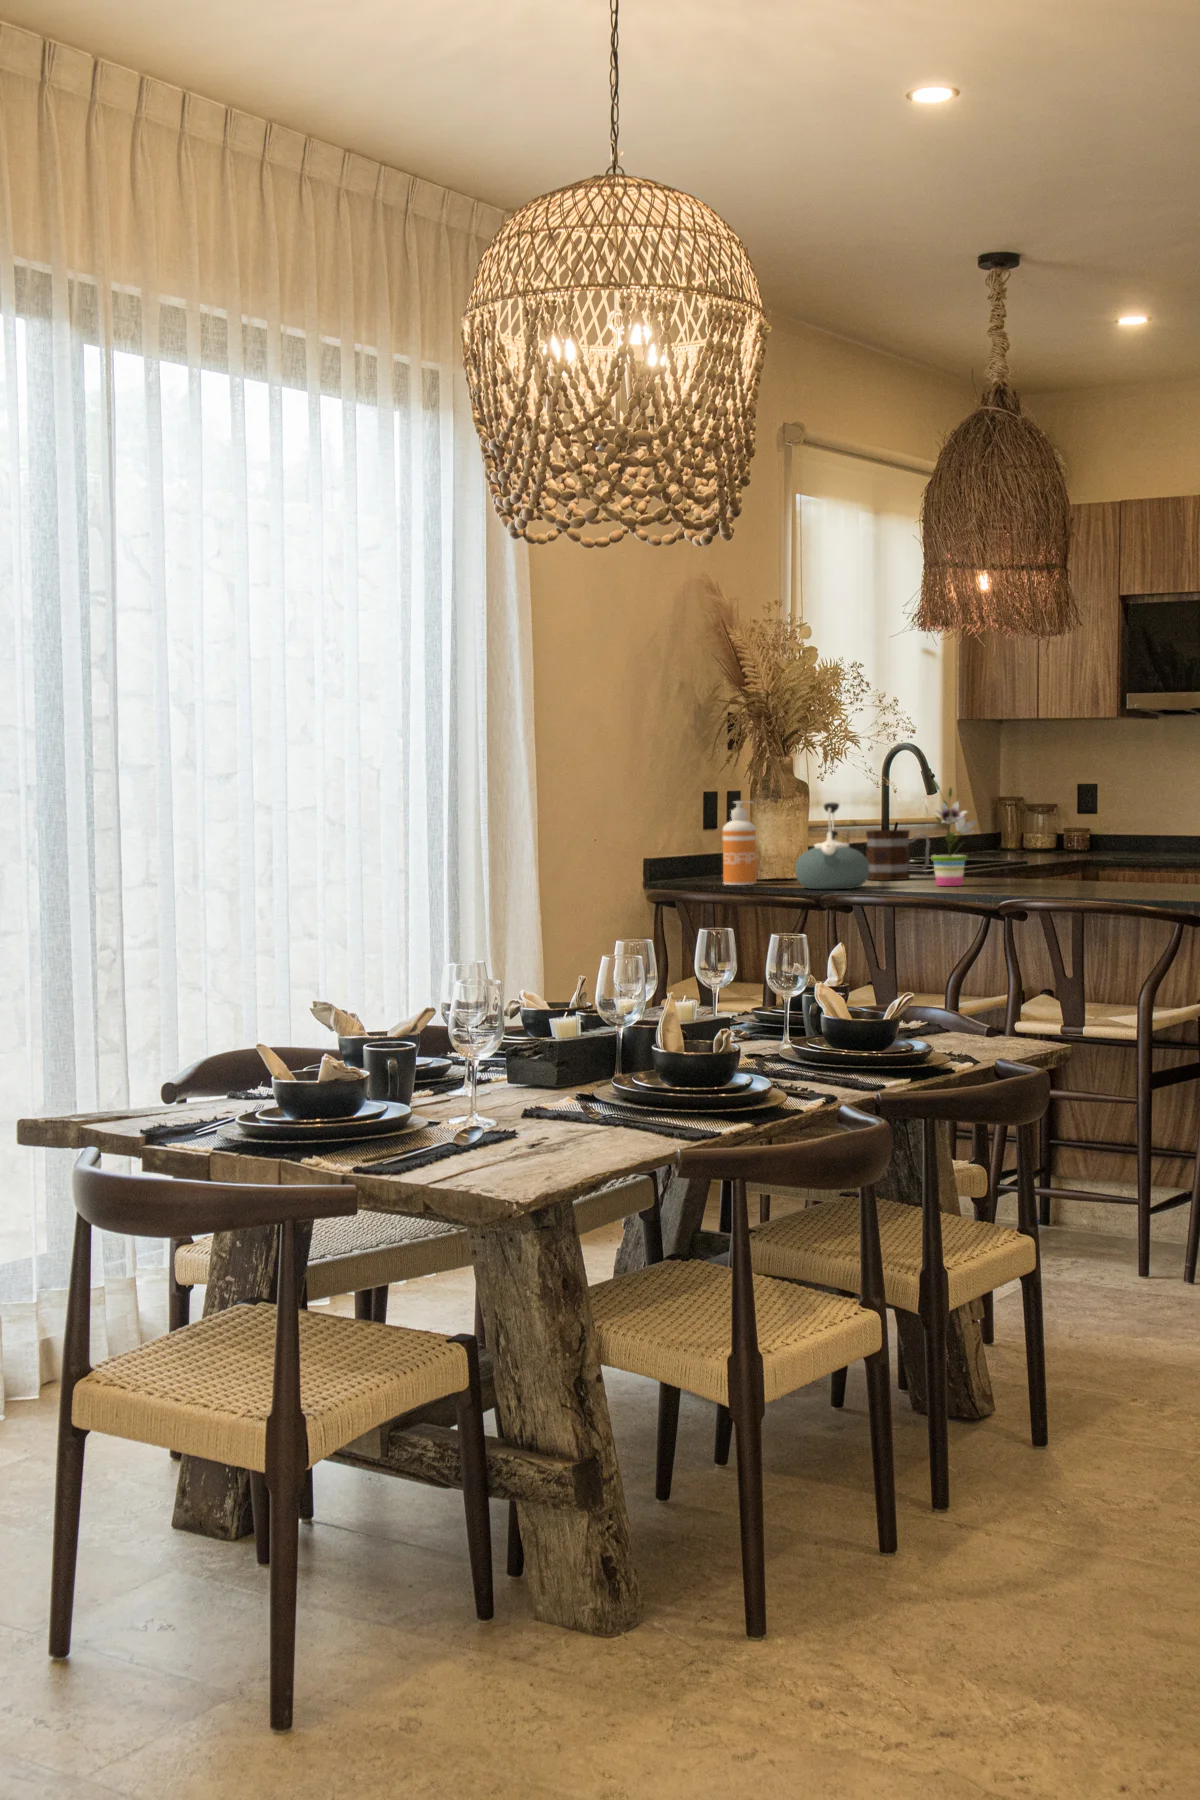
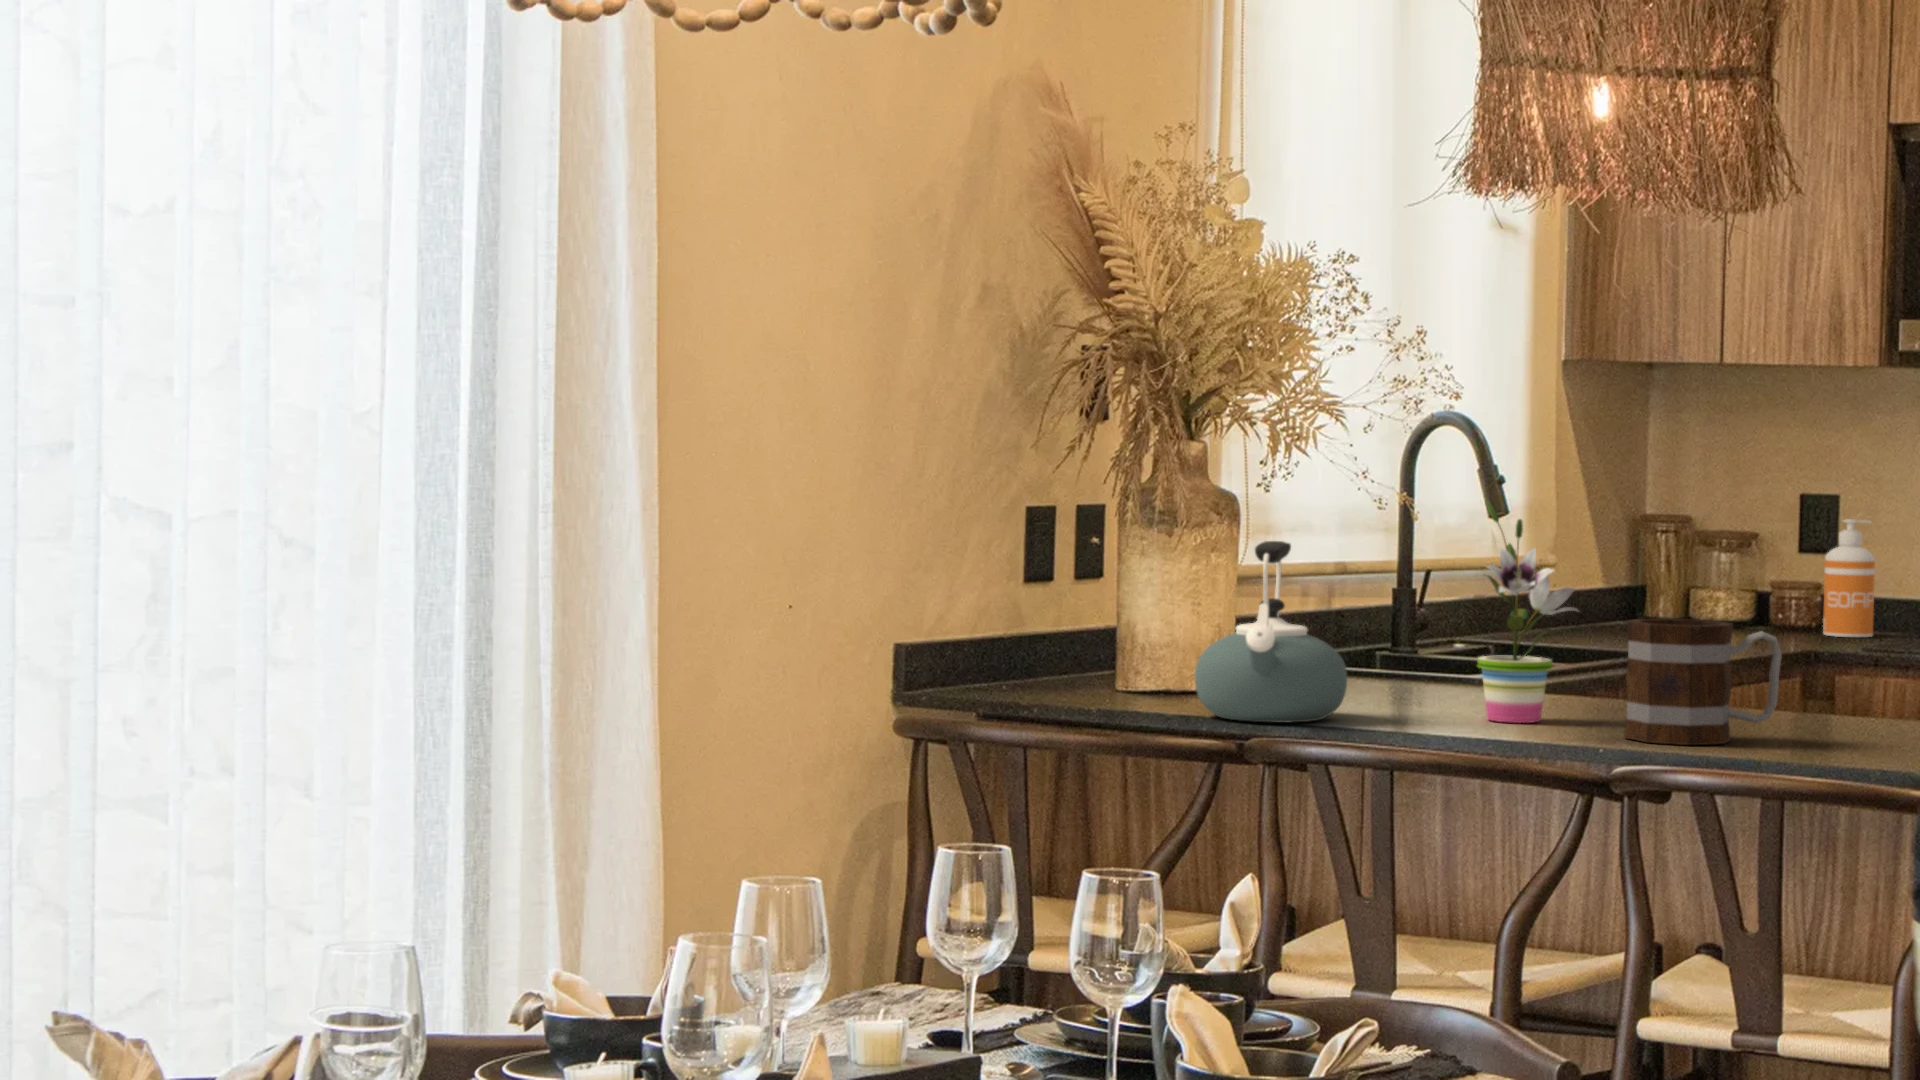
soap dispenser: present [723,801,756,885] -> present [1823,519,1875,637]
mug: present [866,830,930,880] -> present [1624,619,1782,745]

